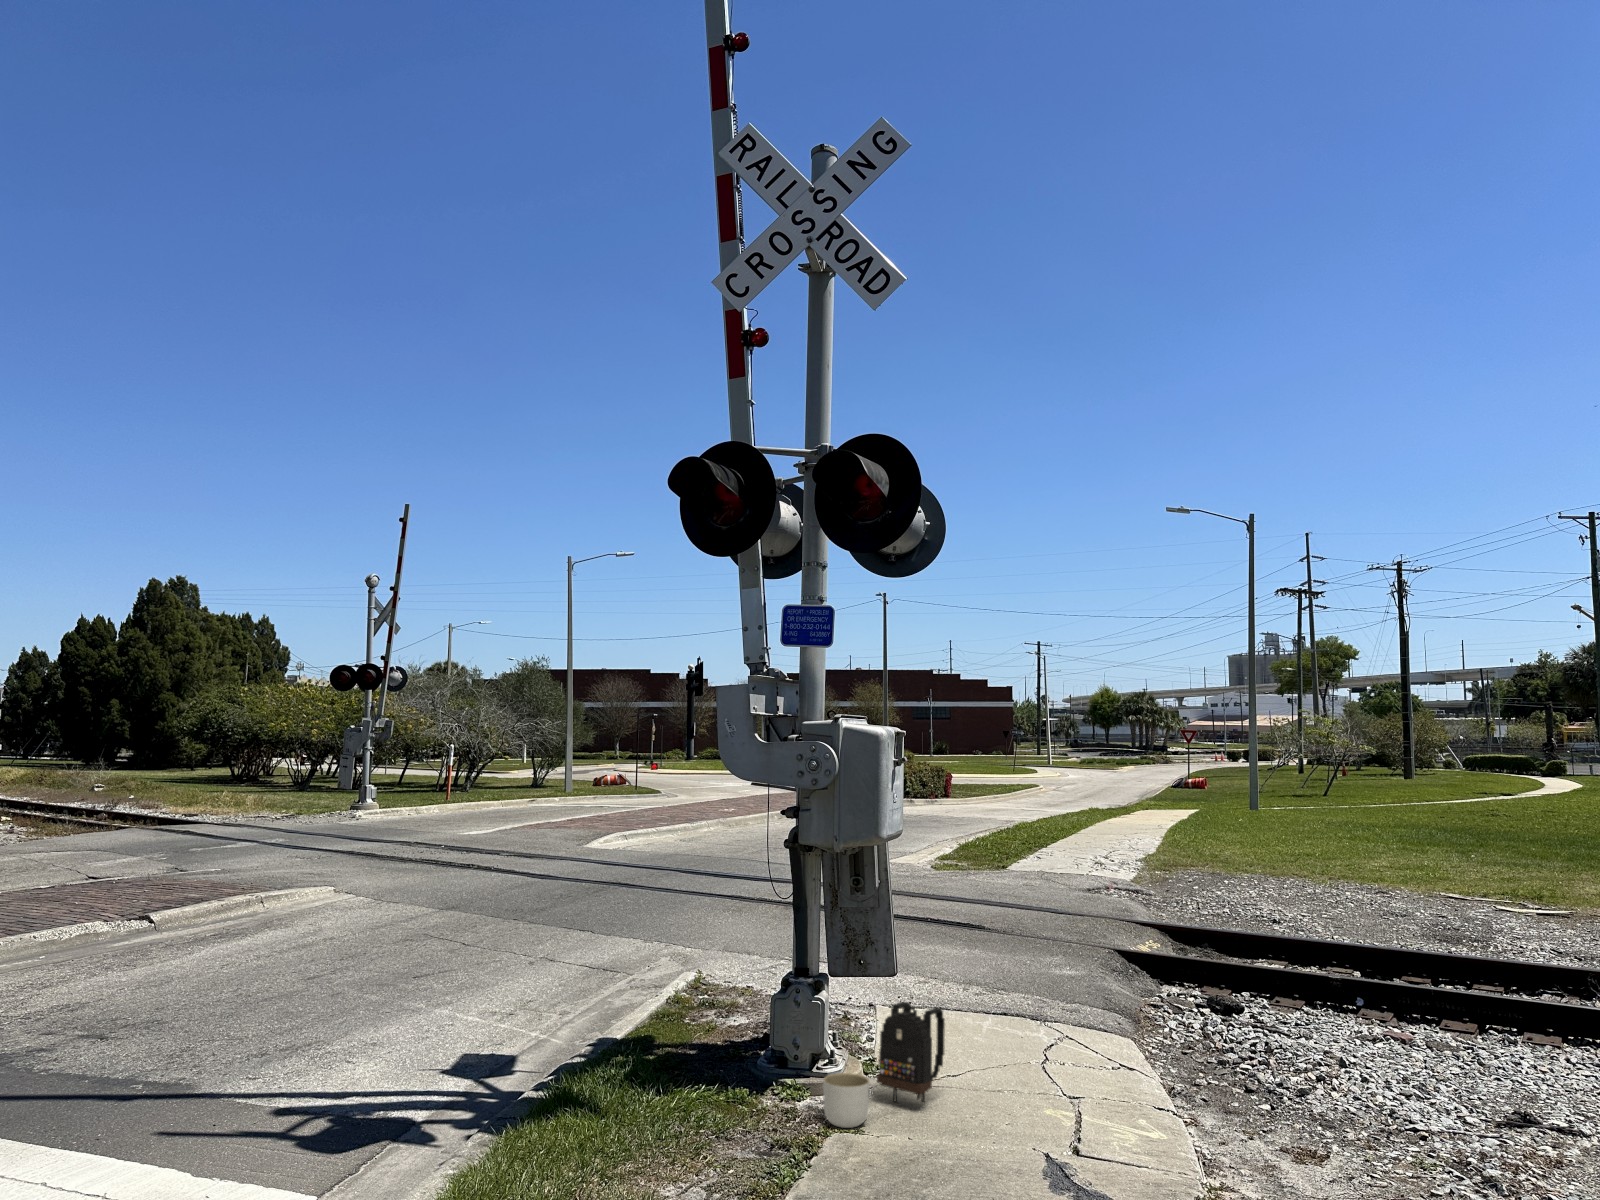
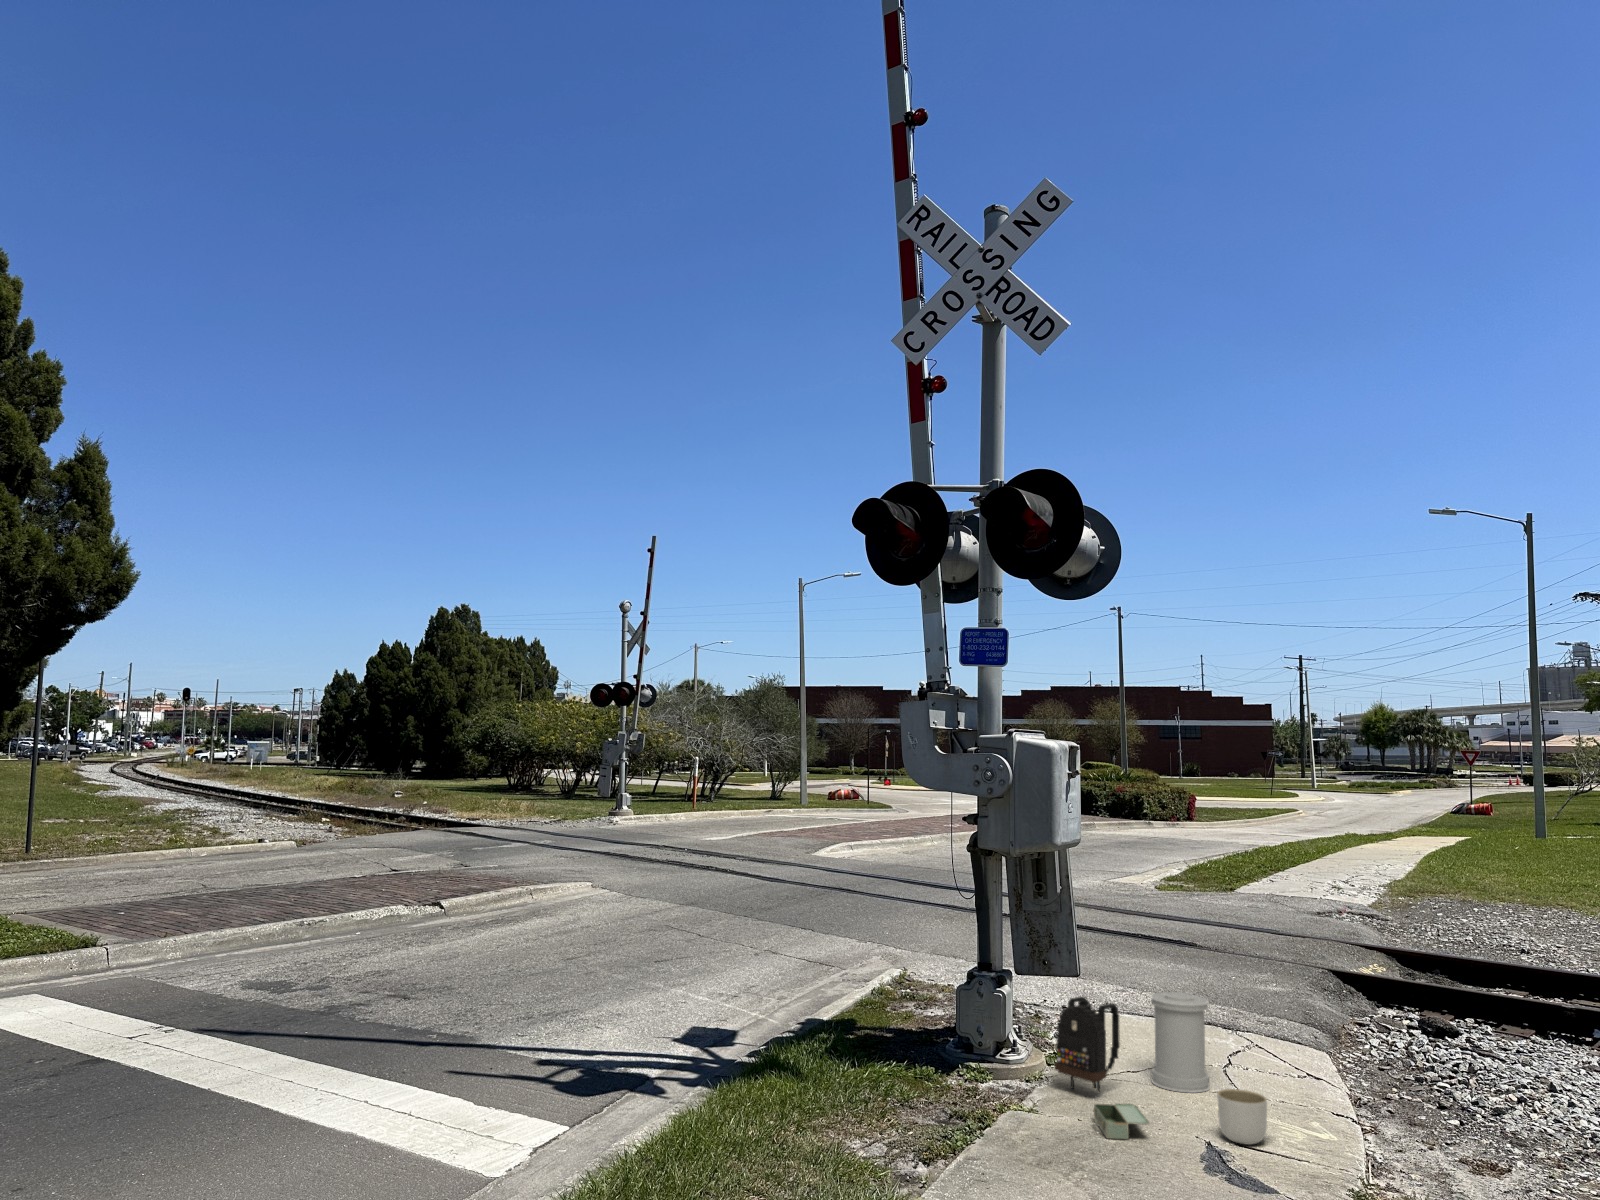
trash can: none [973,991,1032,1096] -> present [1150,992,1210,1093]
planter: present [823,1073,870,1128] -> present [1217,1089,1267,1145]
toolbox: none [923,1116,984,1158] -> present [1093,1104,1149,1140]

